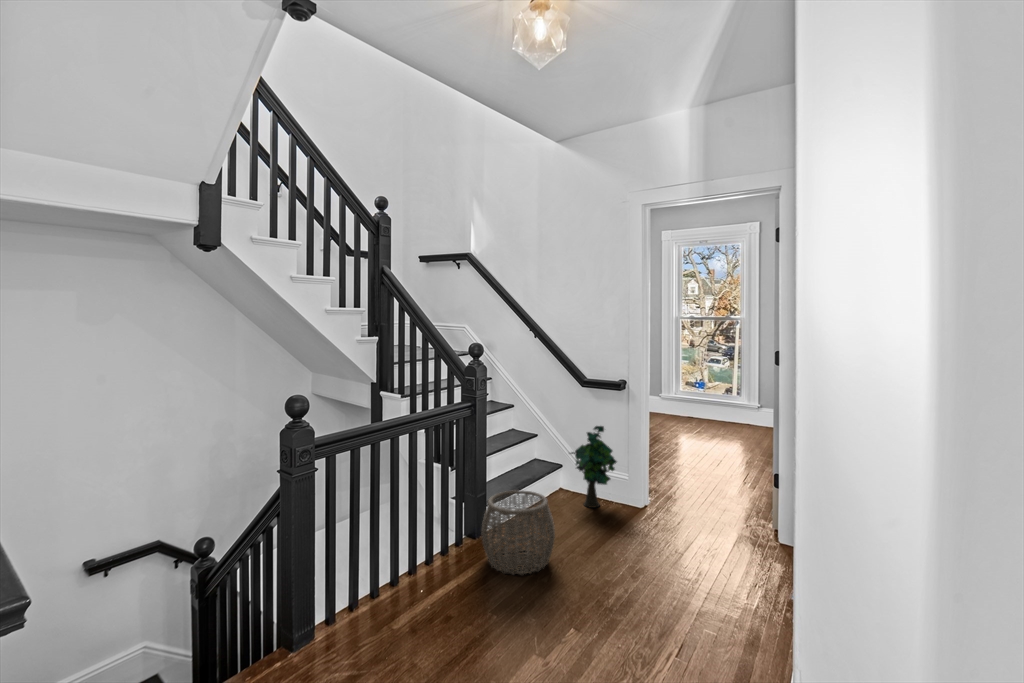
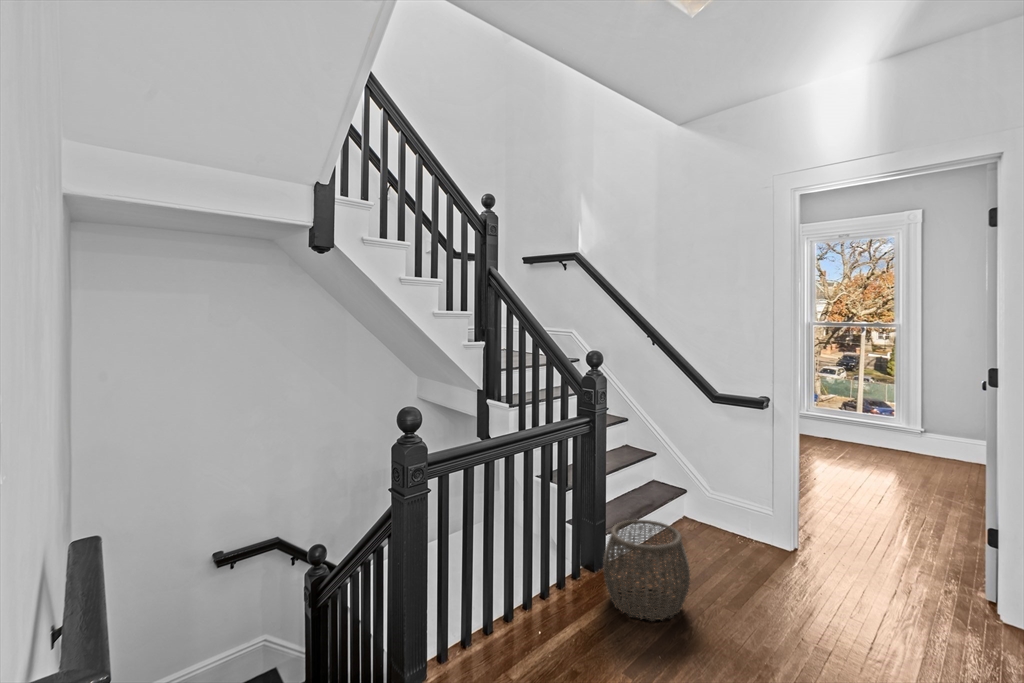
decorative plant: present [571,426,617,508] -> none [696,446,756,540]

